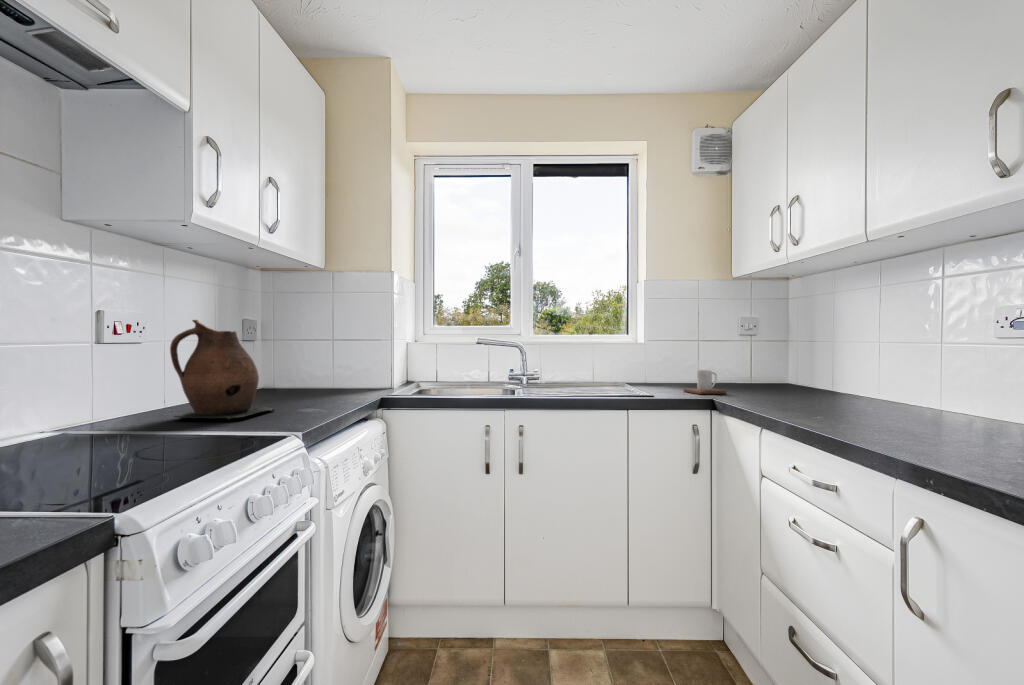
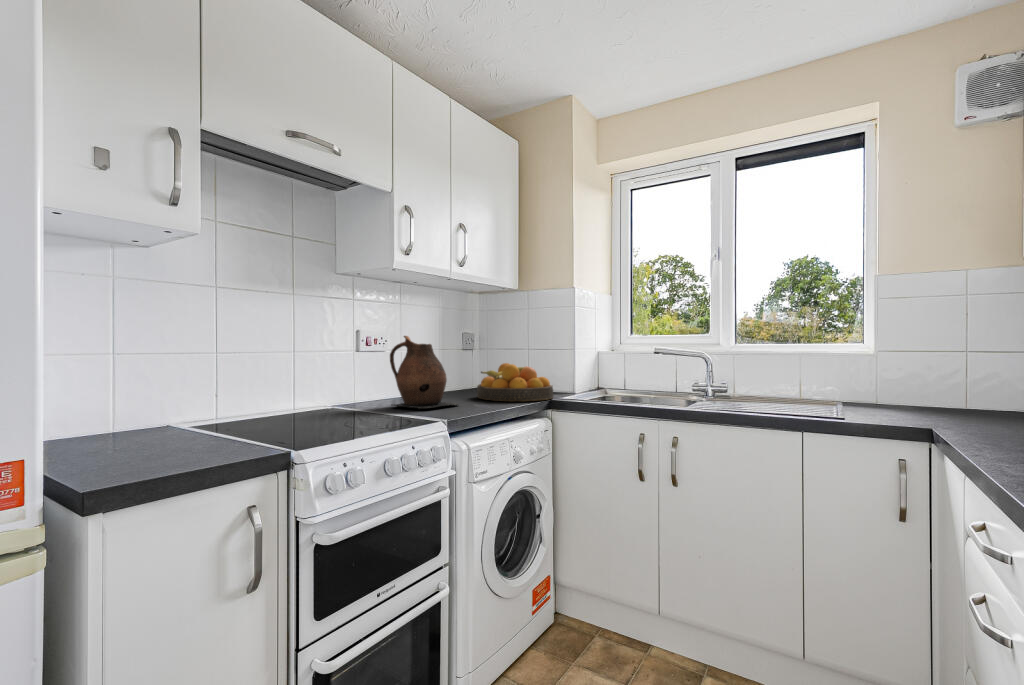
fruit bowl: none [279,356,375,401] -> present [477,363,553,401]
mug: present [683,370,727,394] -> none [896,390,954,421]

